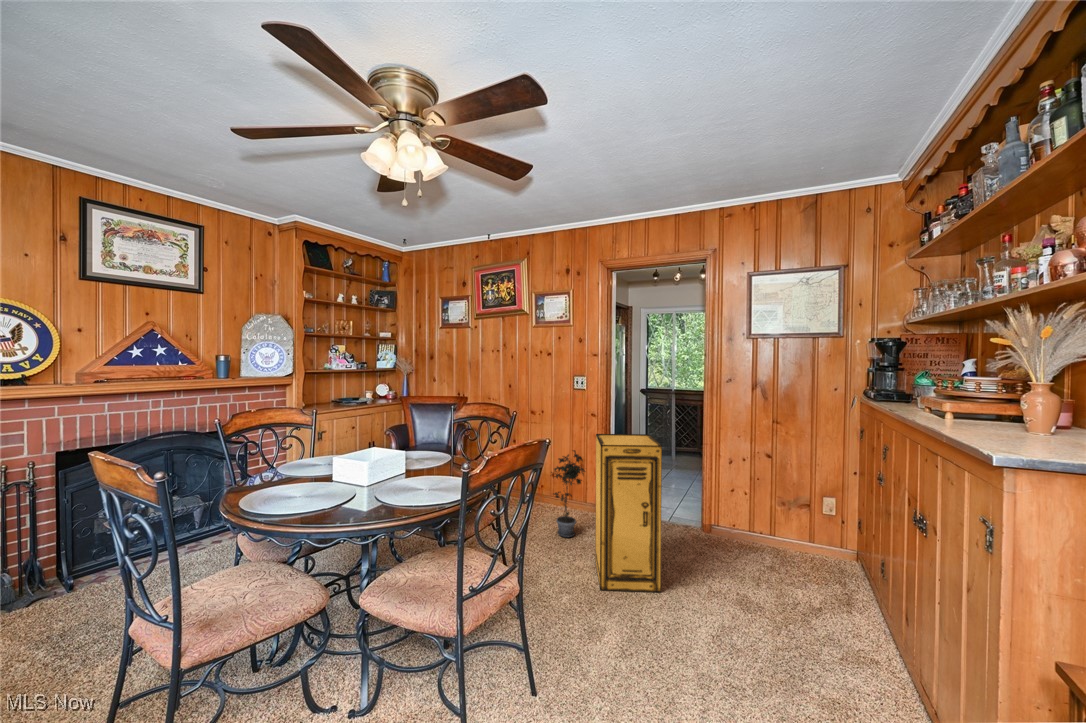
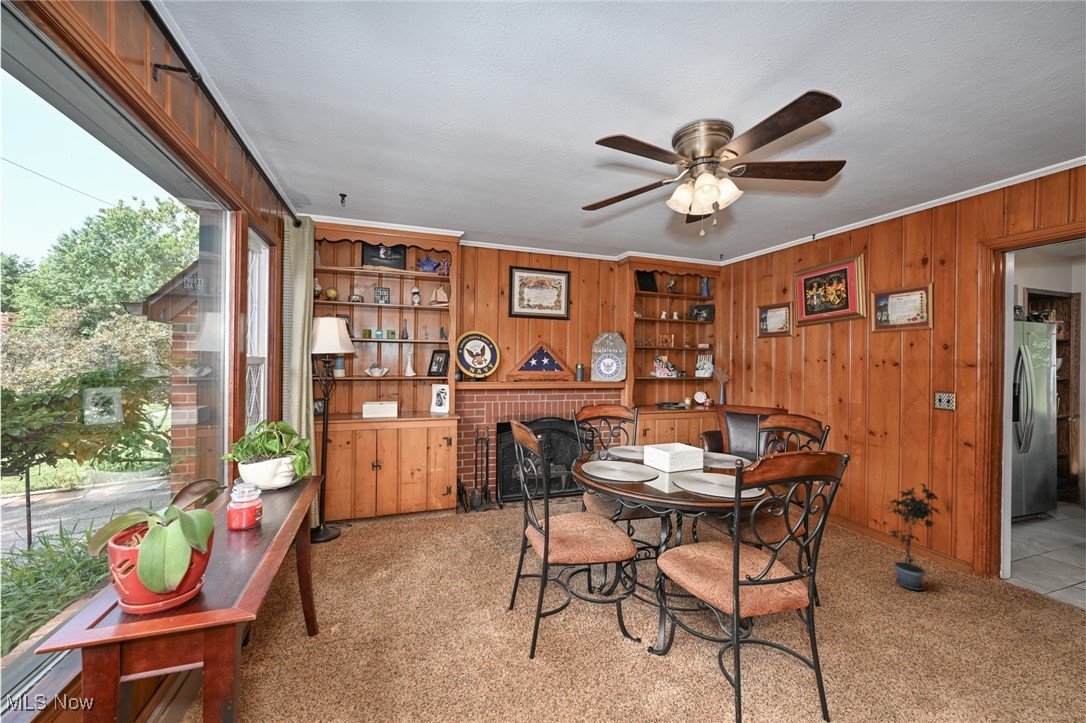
storage cabinet: present [595,434,662,592] -> none [942,464,1055,696]

